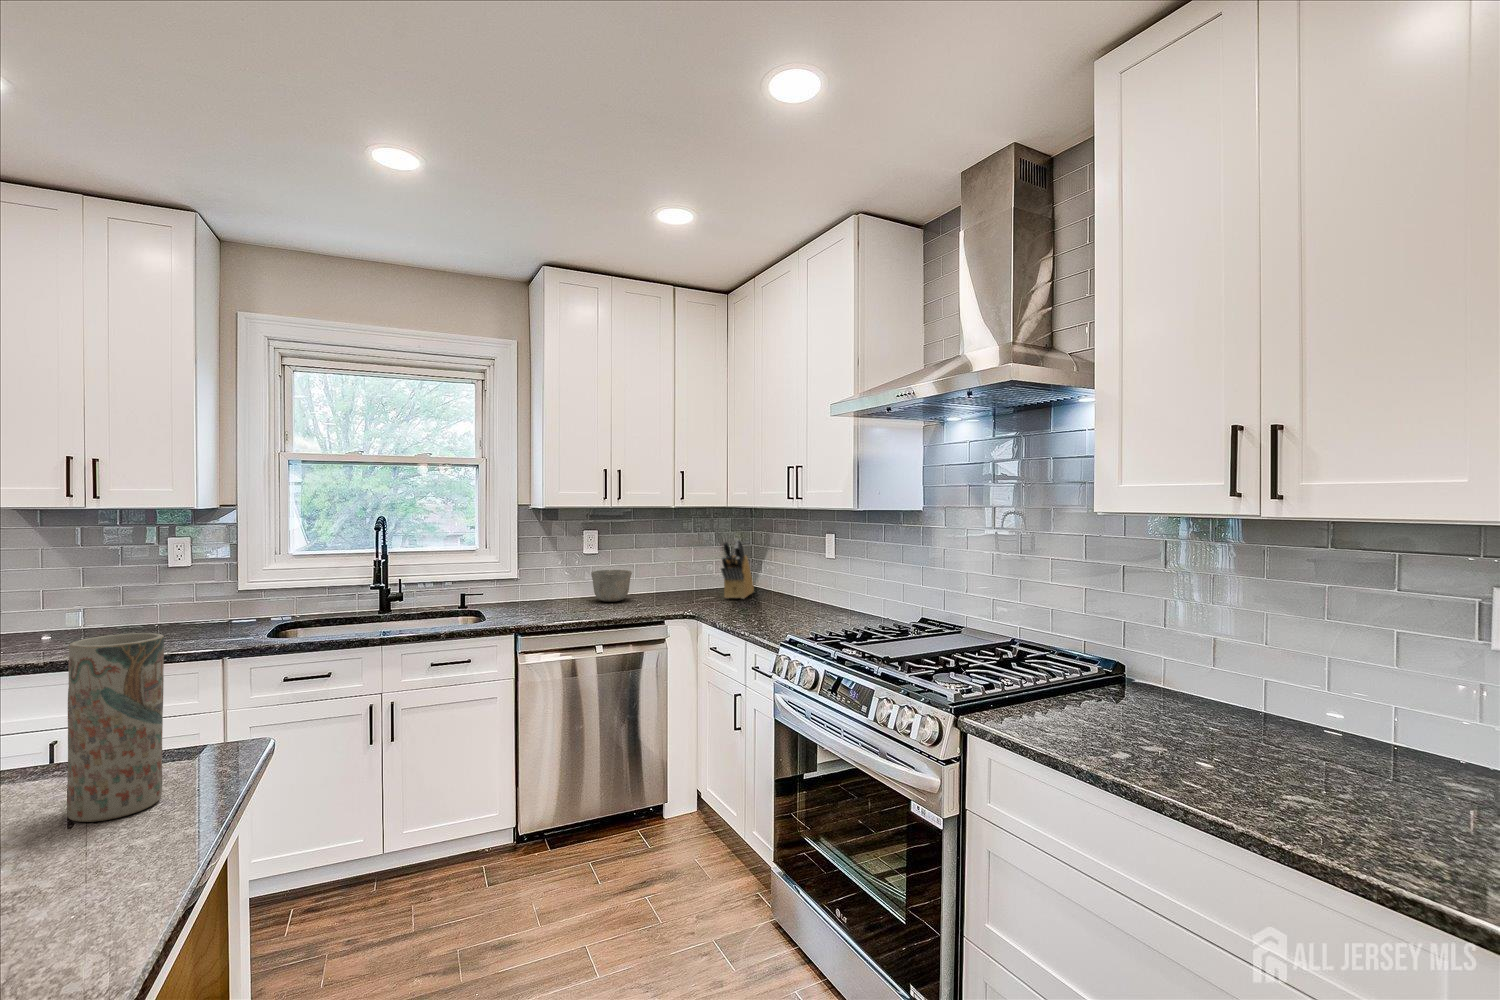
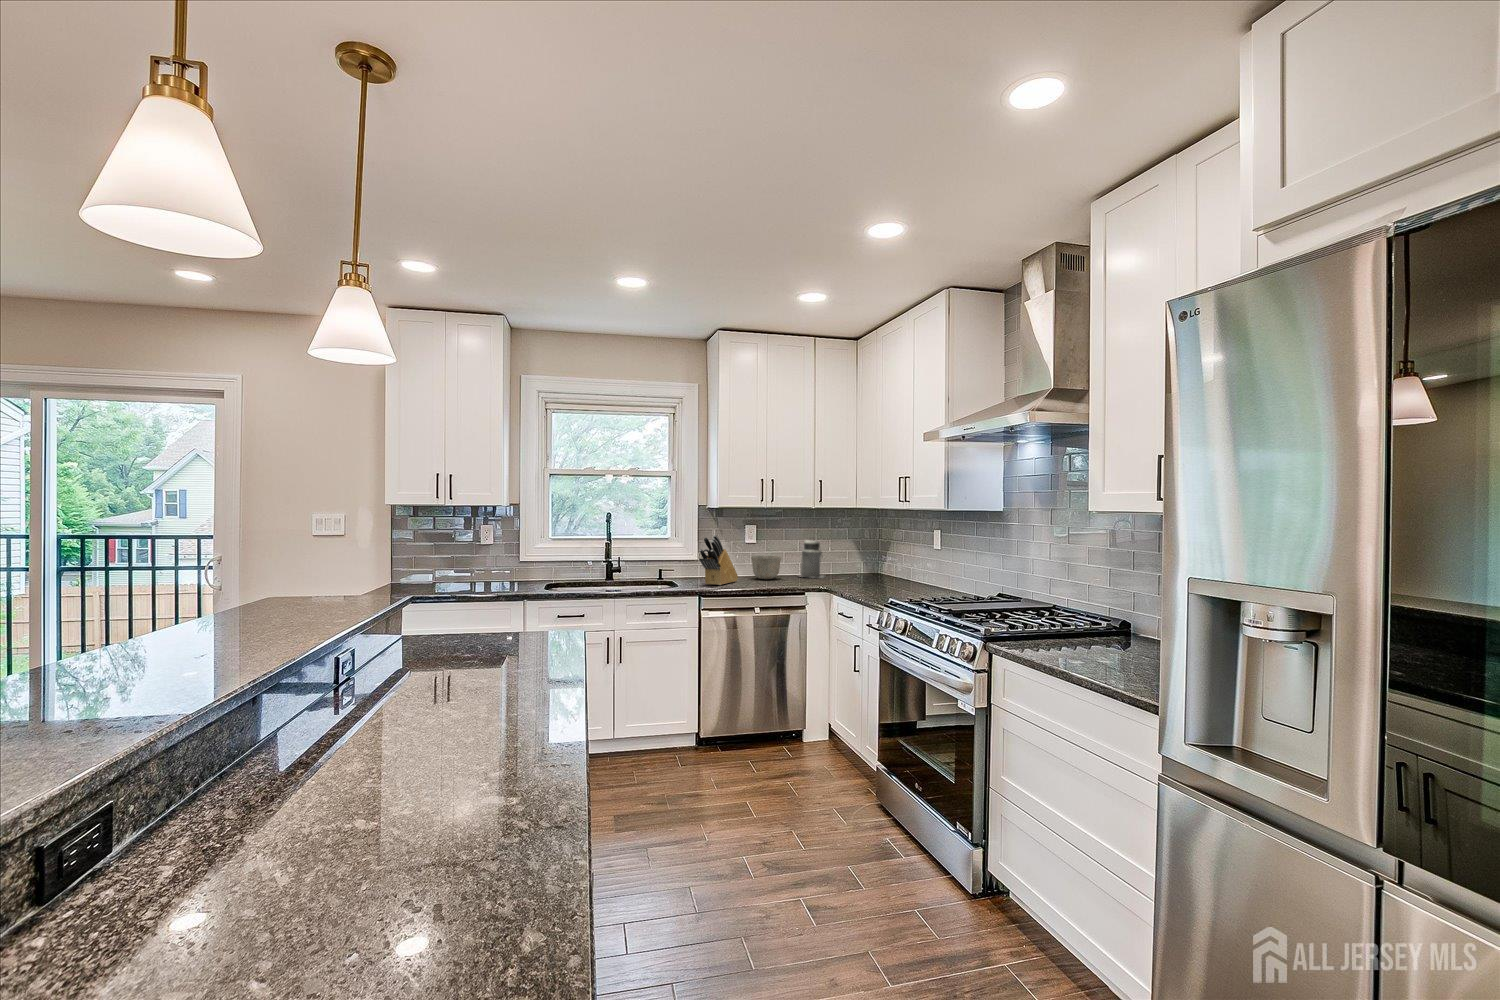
knife block: present [721,539,754,599] -> present [699,535,738,585]
canister: none [652,545,688,597] -> present [800,540,824,578]
vase: present [67,633,164,822] -> none [515,564,551,649]

